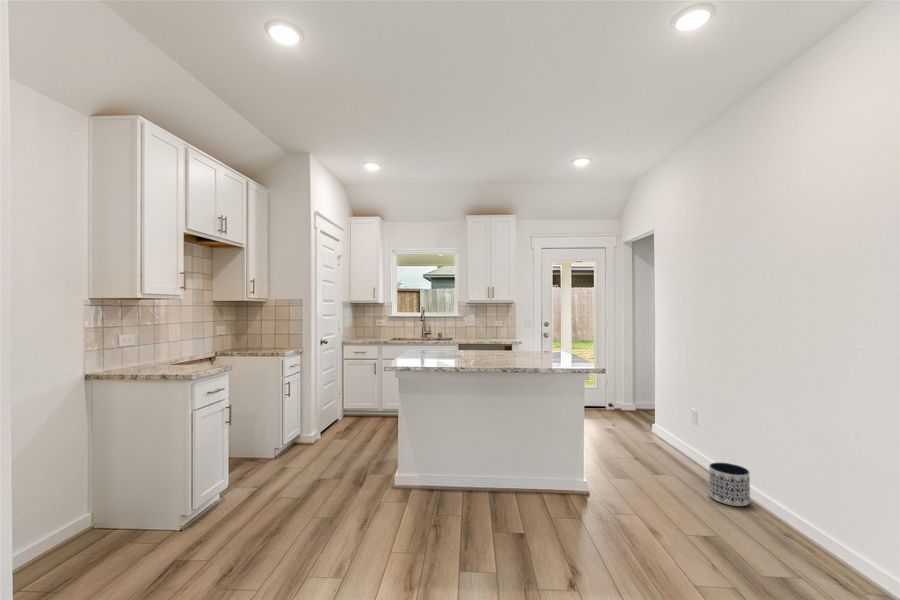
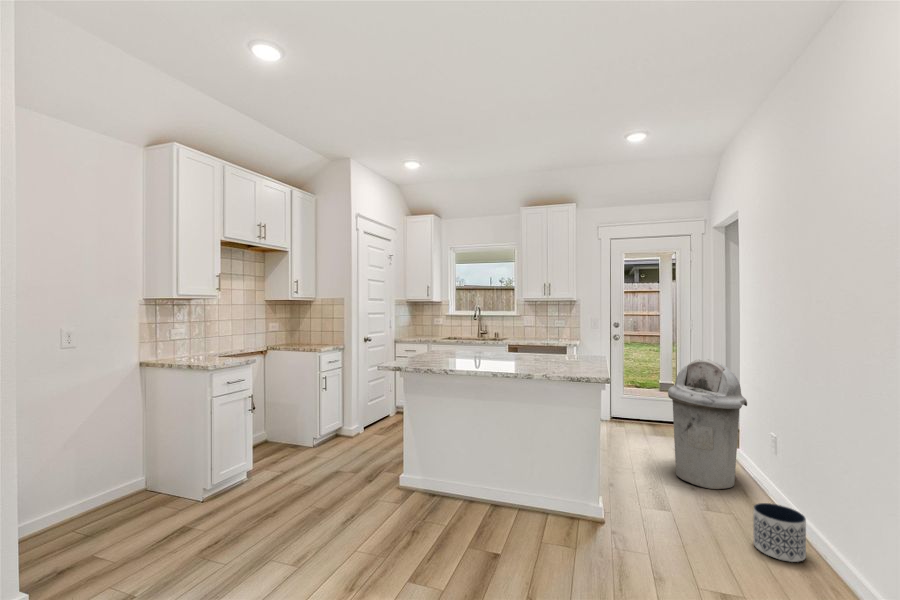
trash can: none [617,350,680,458] -> present [668,360,747,489]

